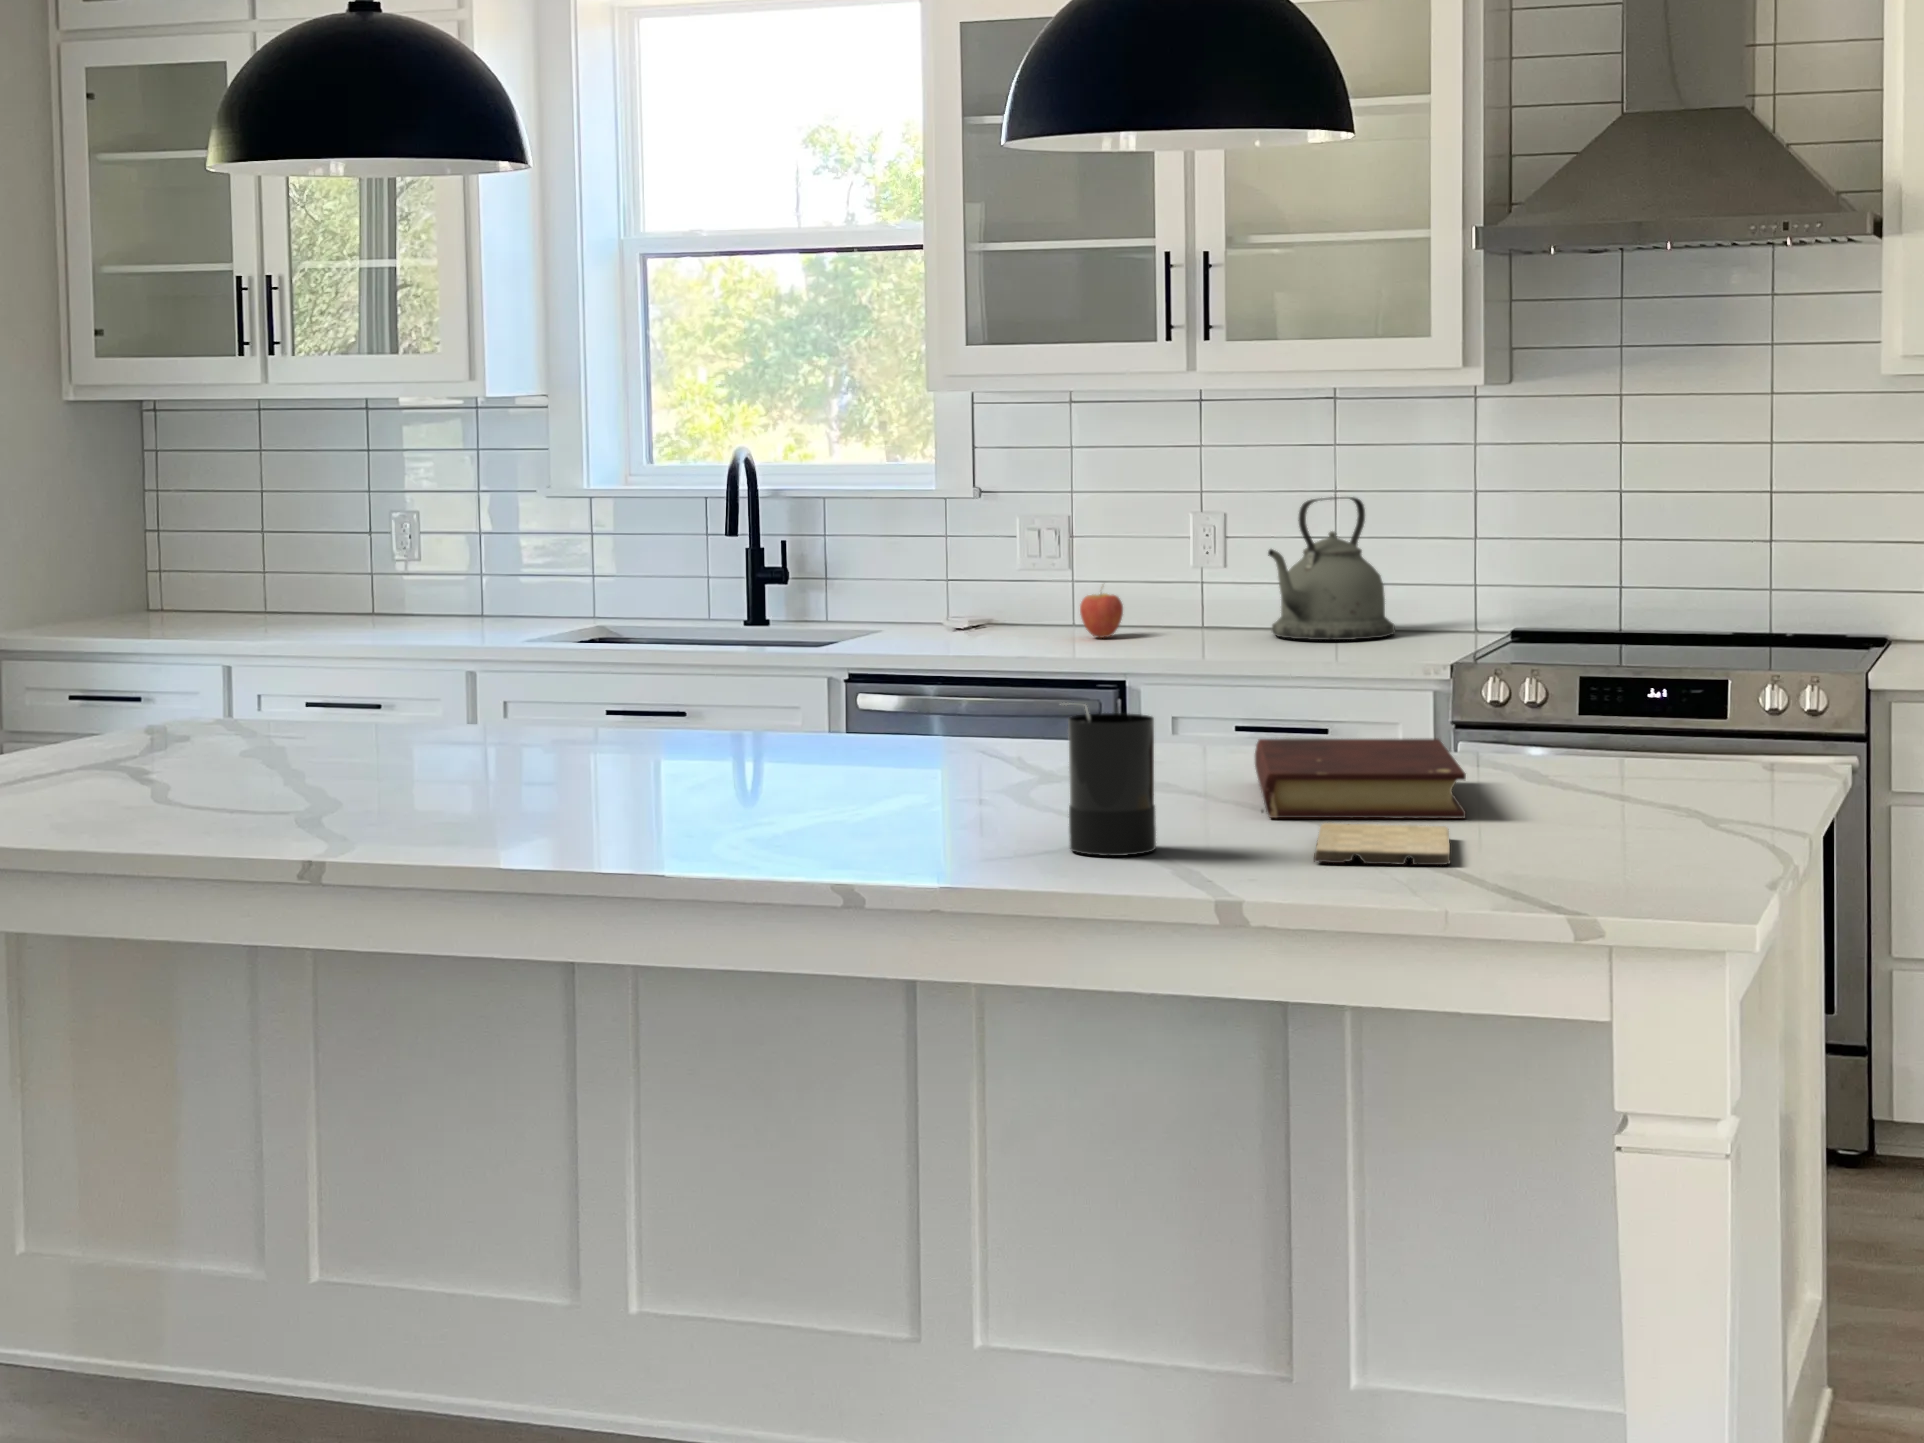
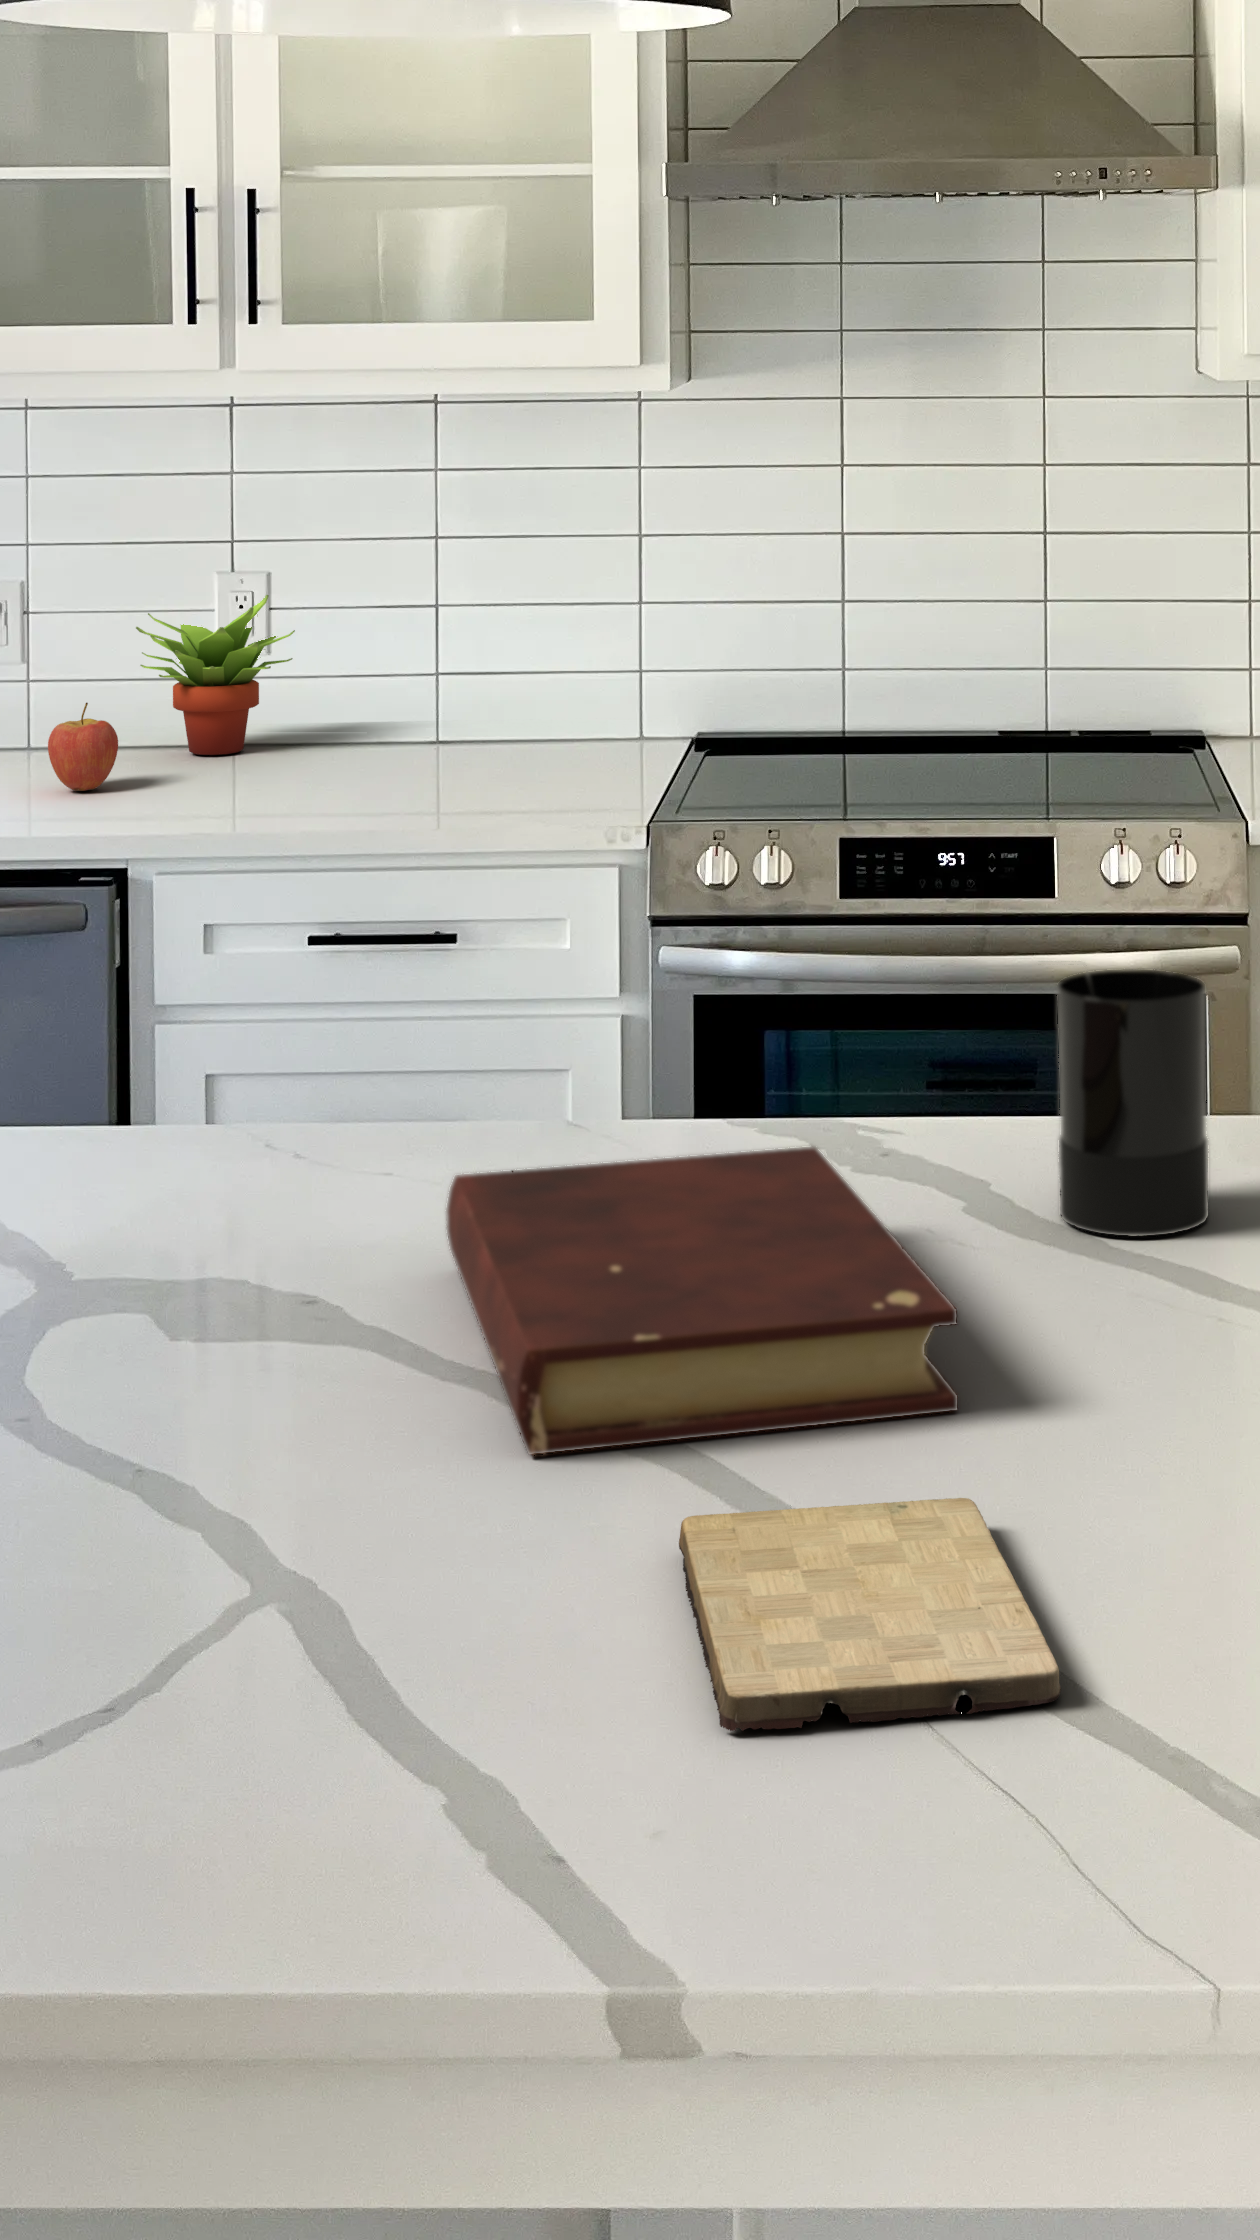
kettle: present [1268,497,1395,640] -> none [351,560,538,785]
succulent plant: none [1135,522,1239,624] -> present [136,595,295,755]
candle: present [1068,705,1156,856] -> present [1041,961,1209,1236]

